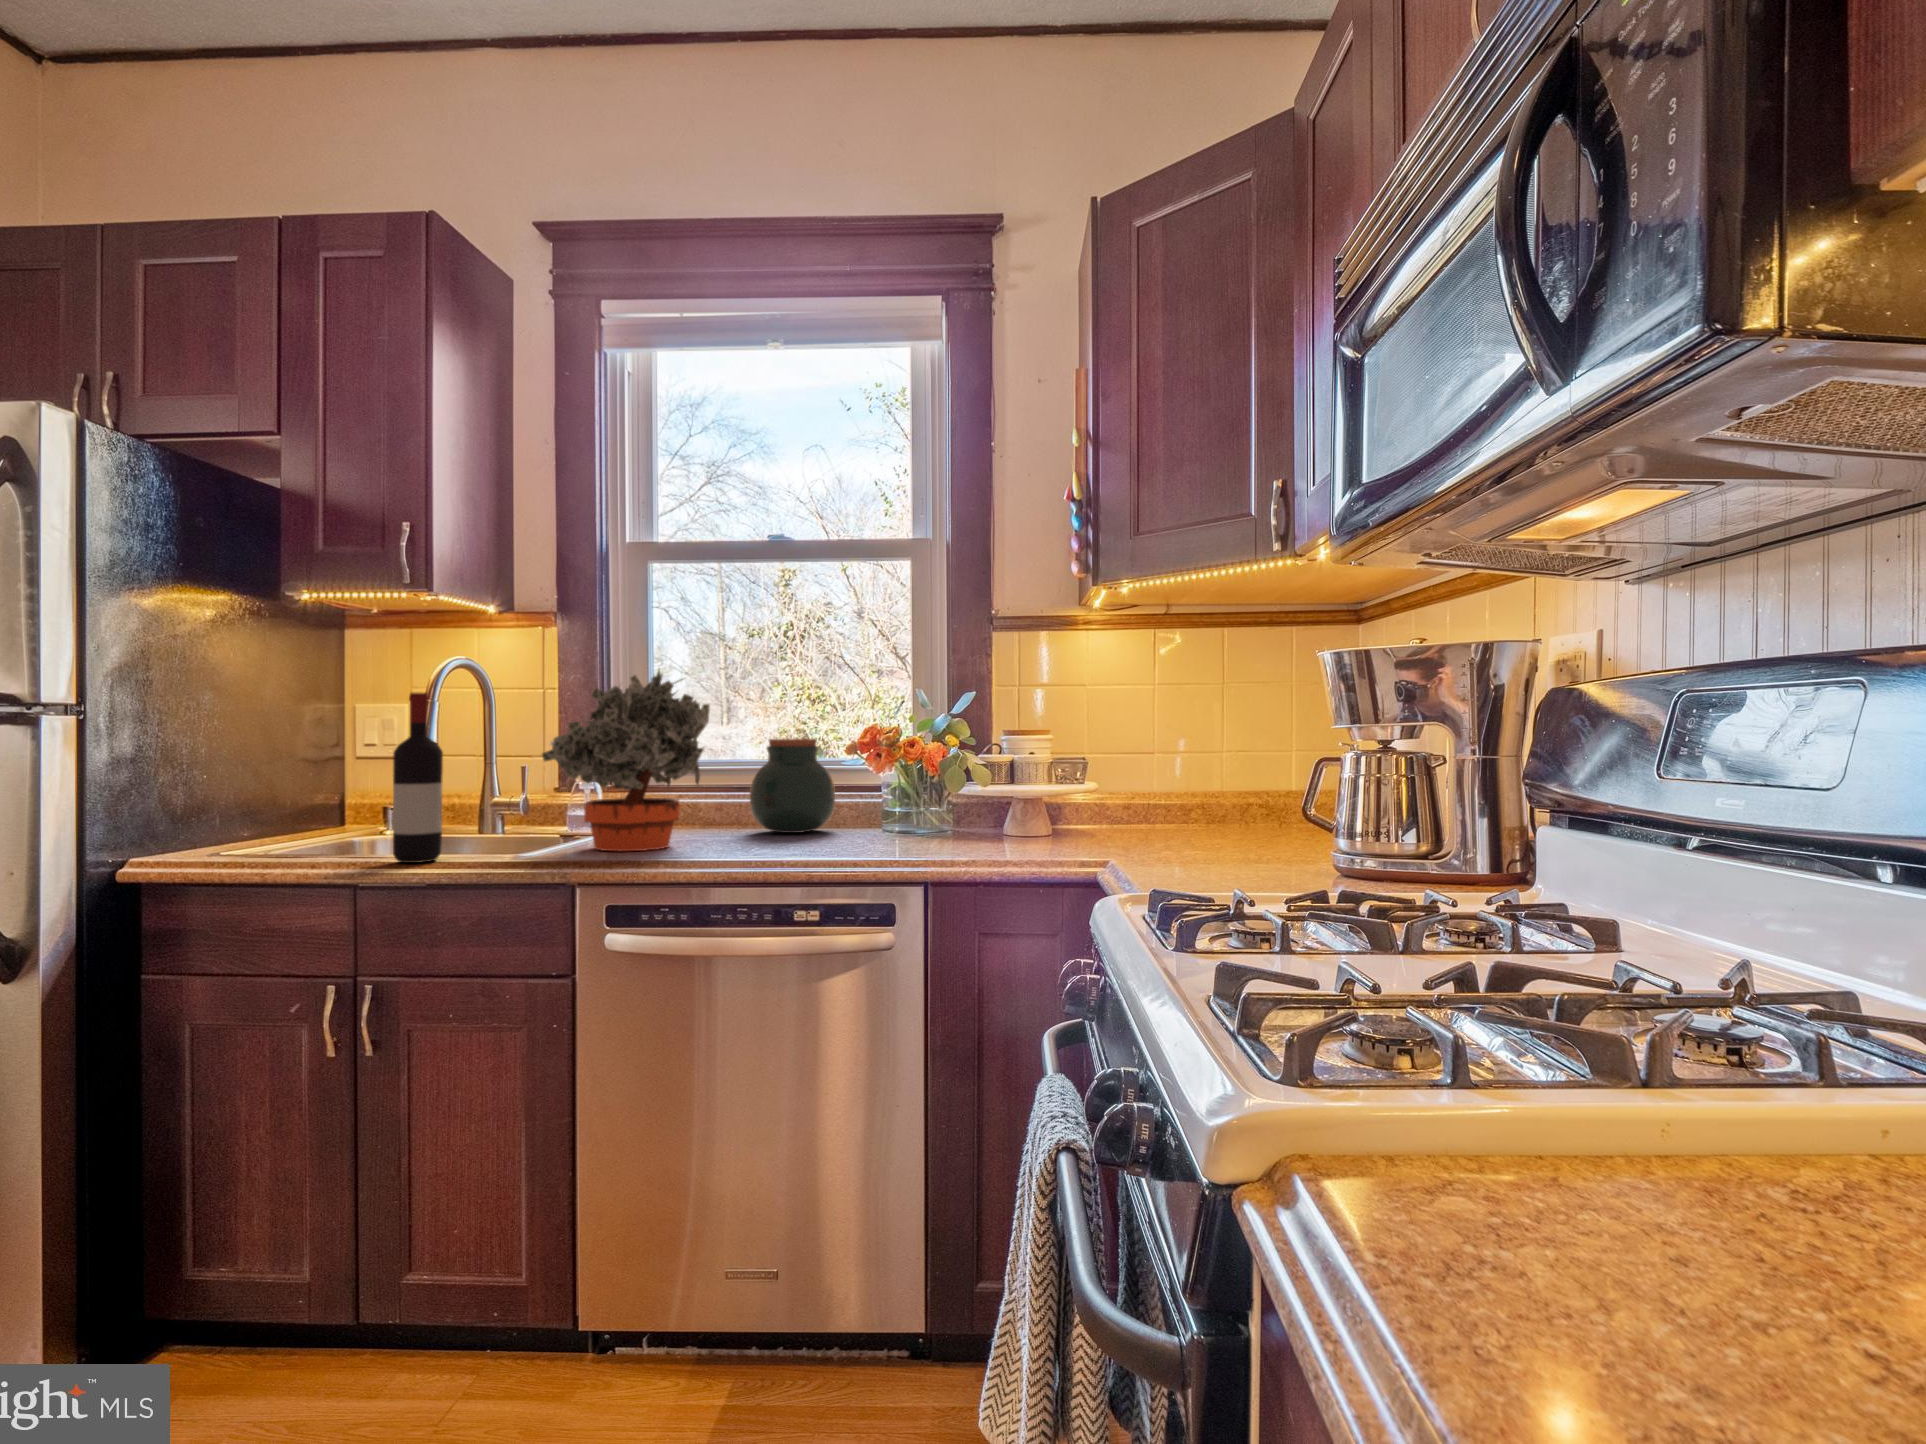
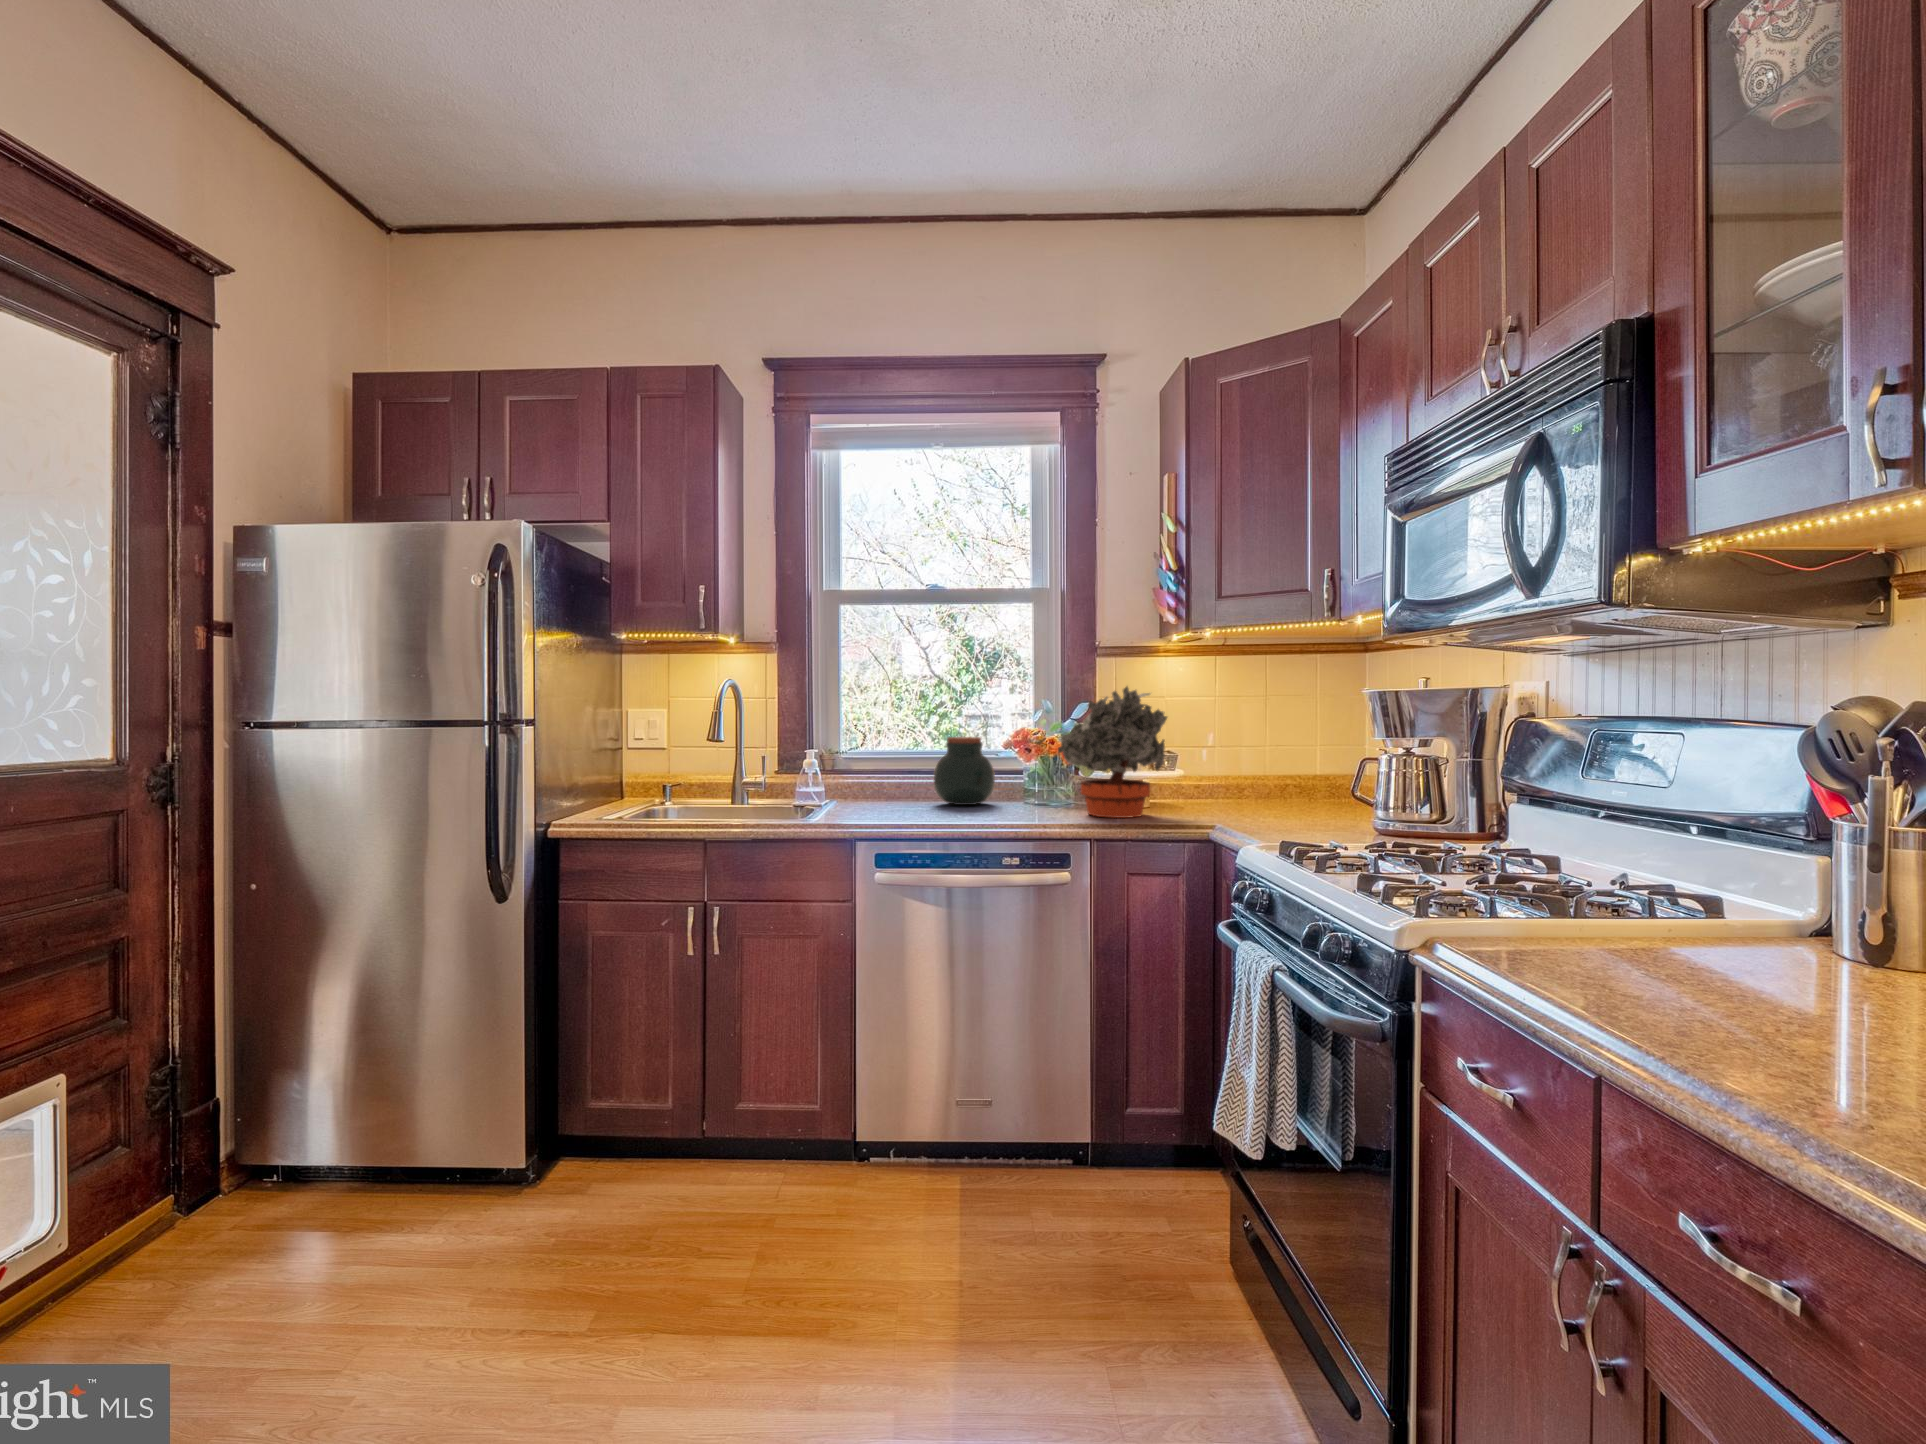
potted plant: present [542,670,710,851] -> present [1058,687,1167,818]
wine bottle: present [393,693,443,863] -> none [720,709,752,827]

